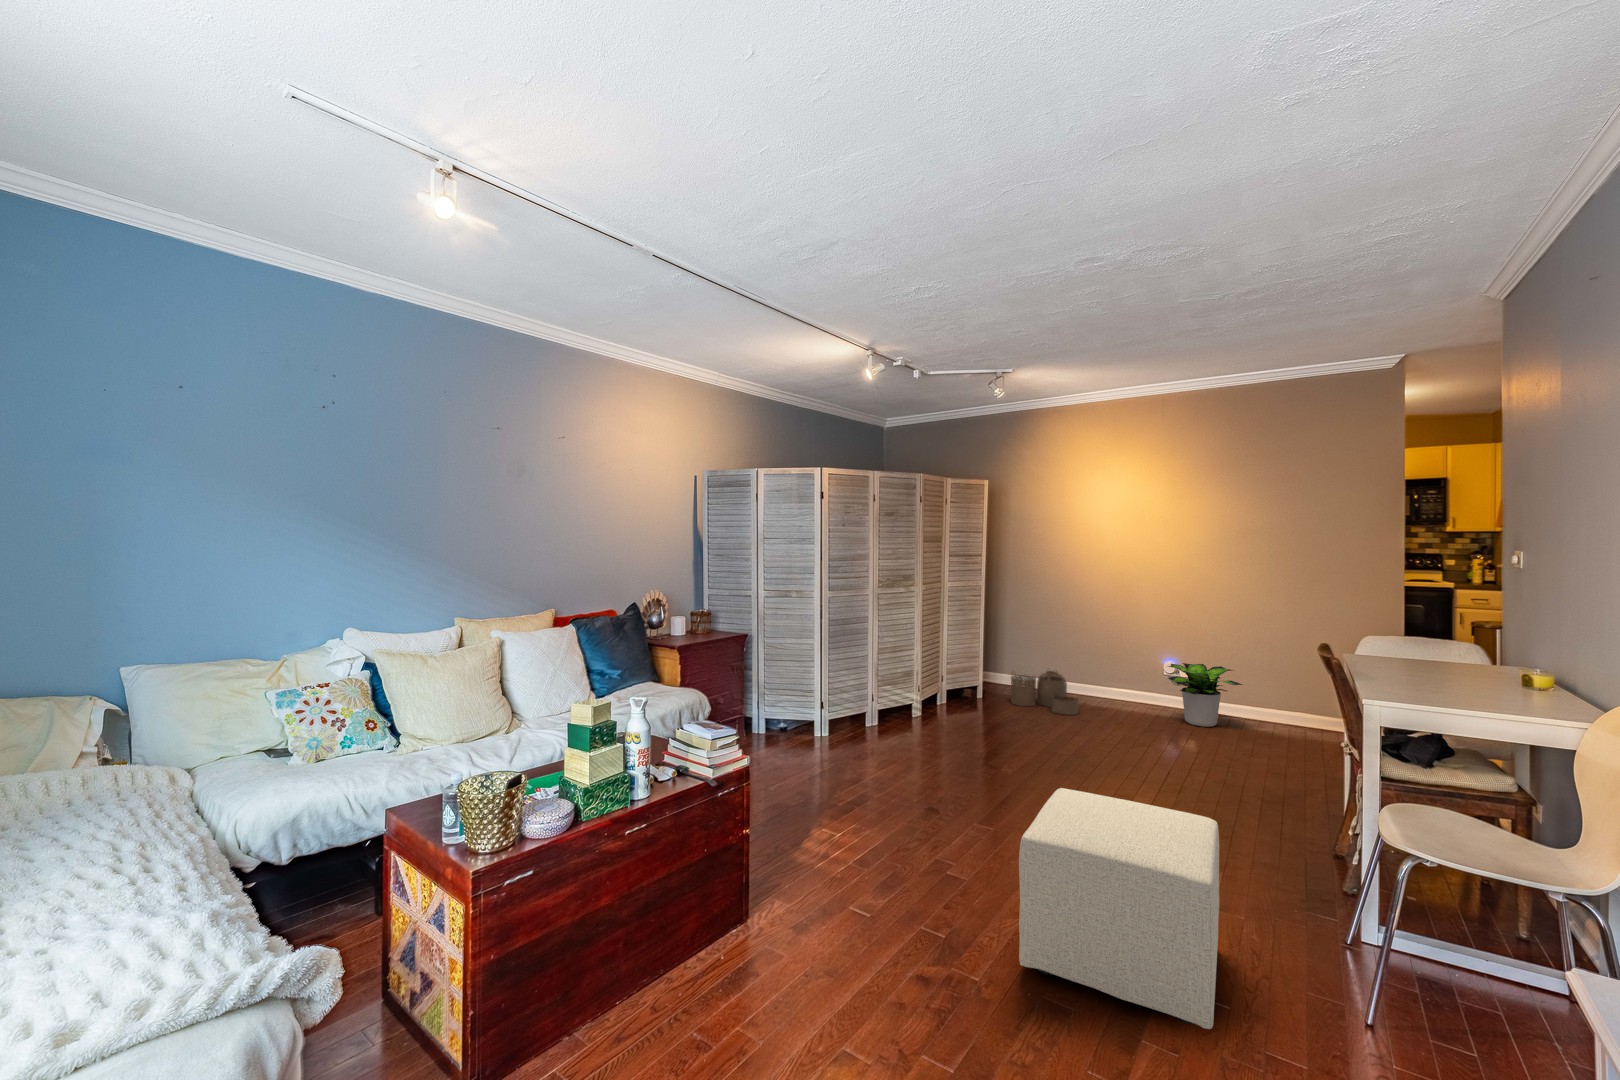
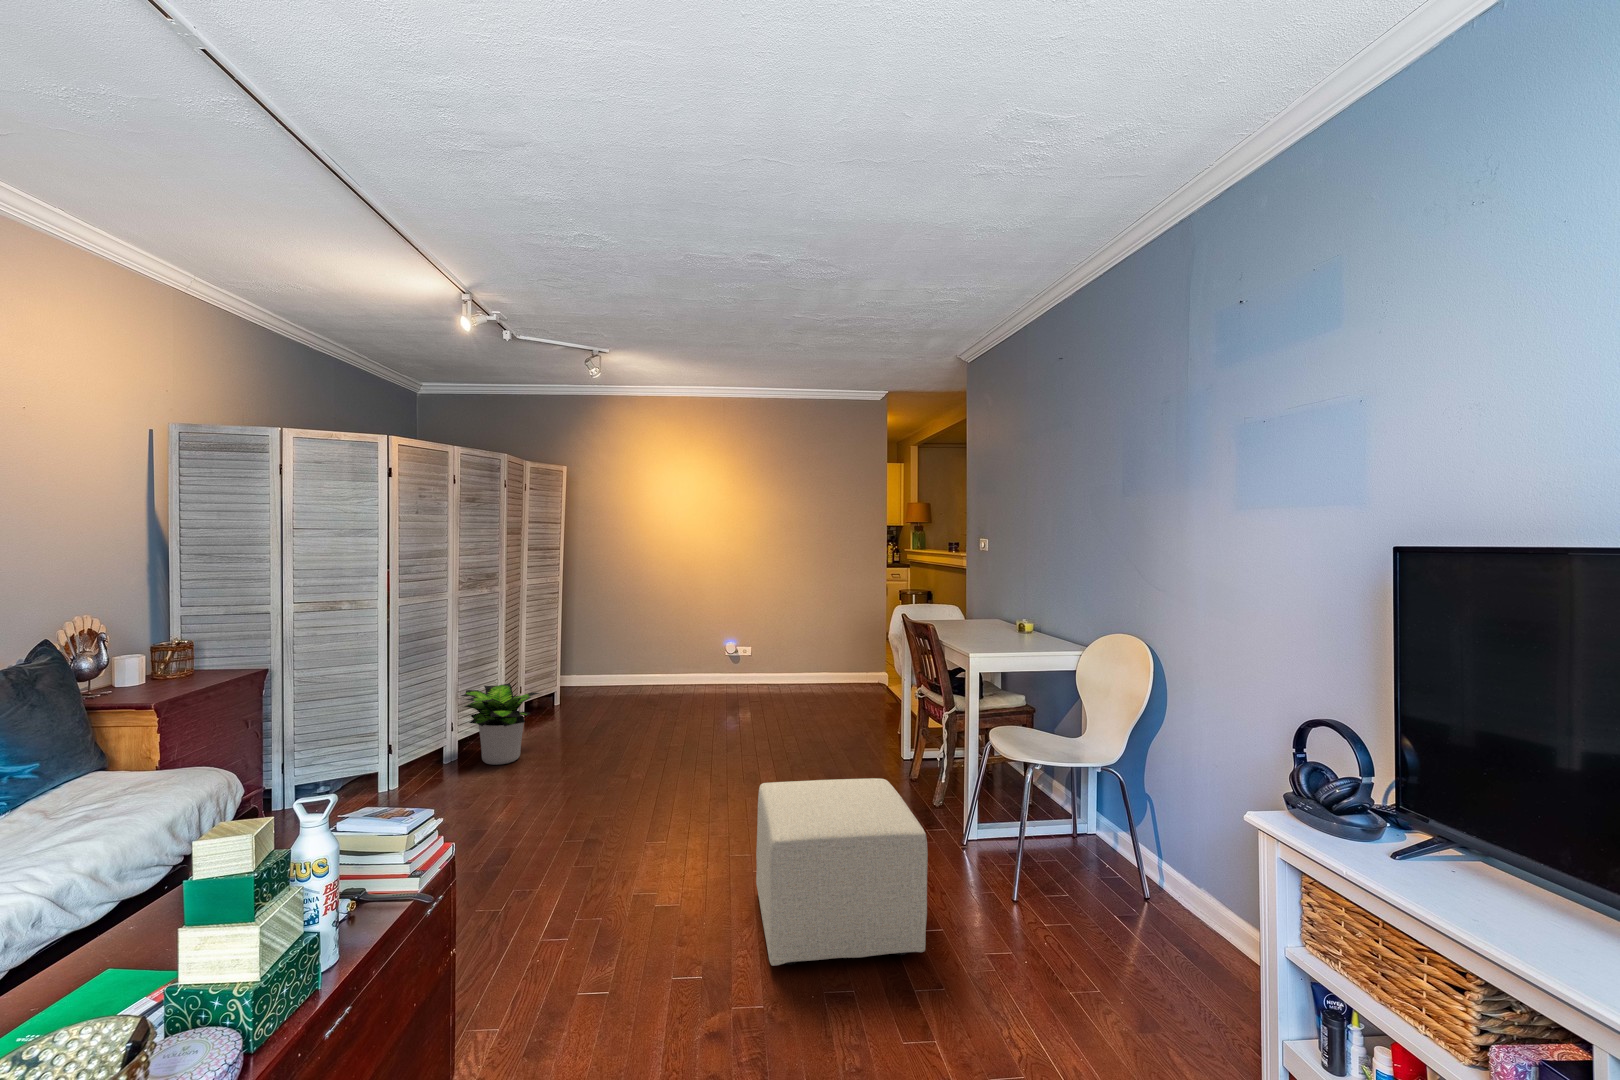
potted plant: present [1168,663,1242,727] -> present [461,683,539,765]
woven basket: present [1011,671,1078,715] -> none [594,662,664,707]

